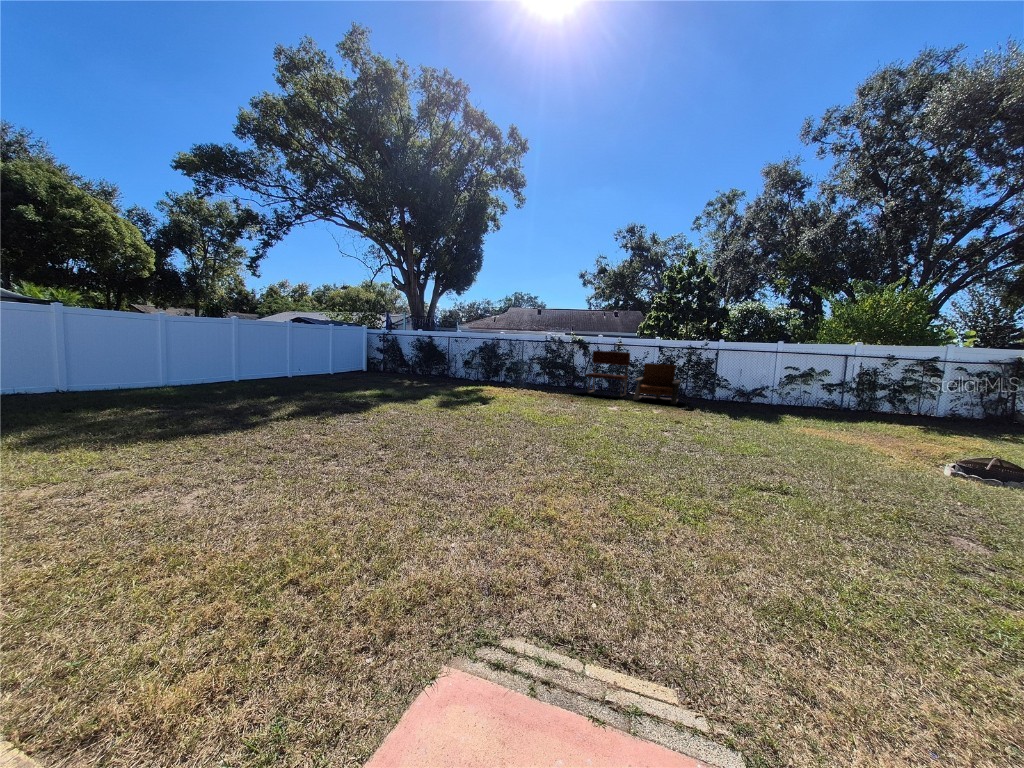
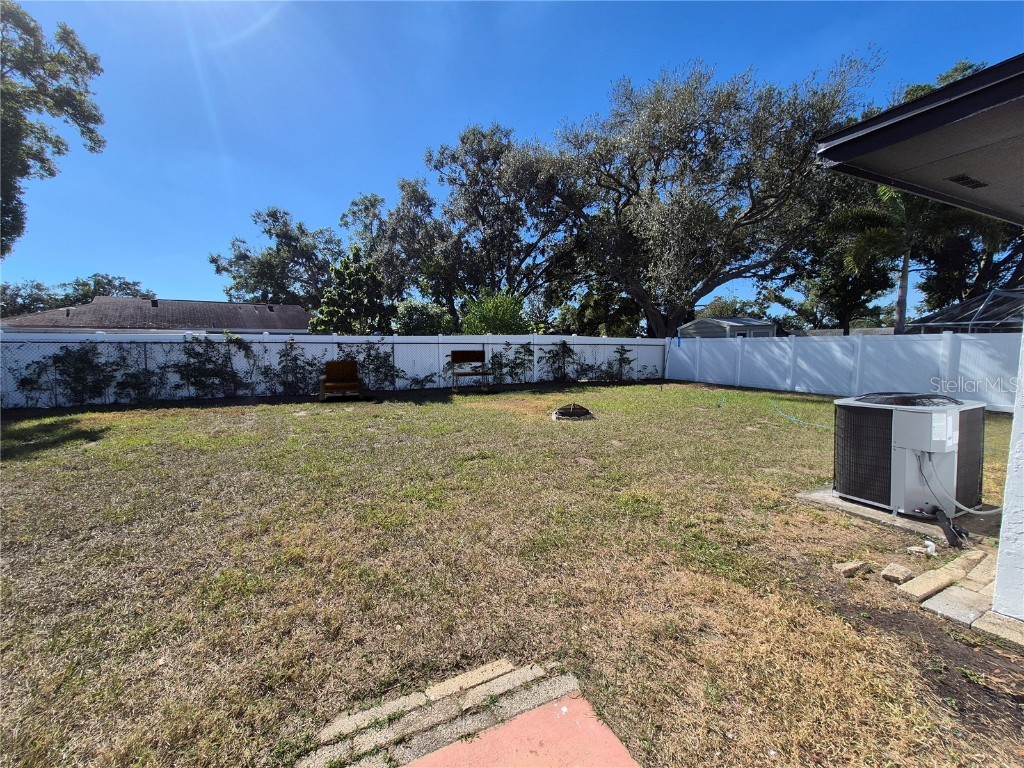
bench: present [585,351,630,397] -> present [451,350,492,392]

